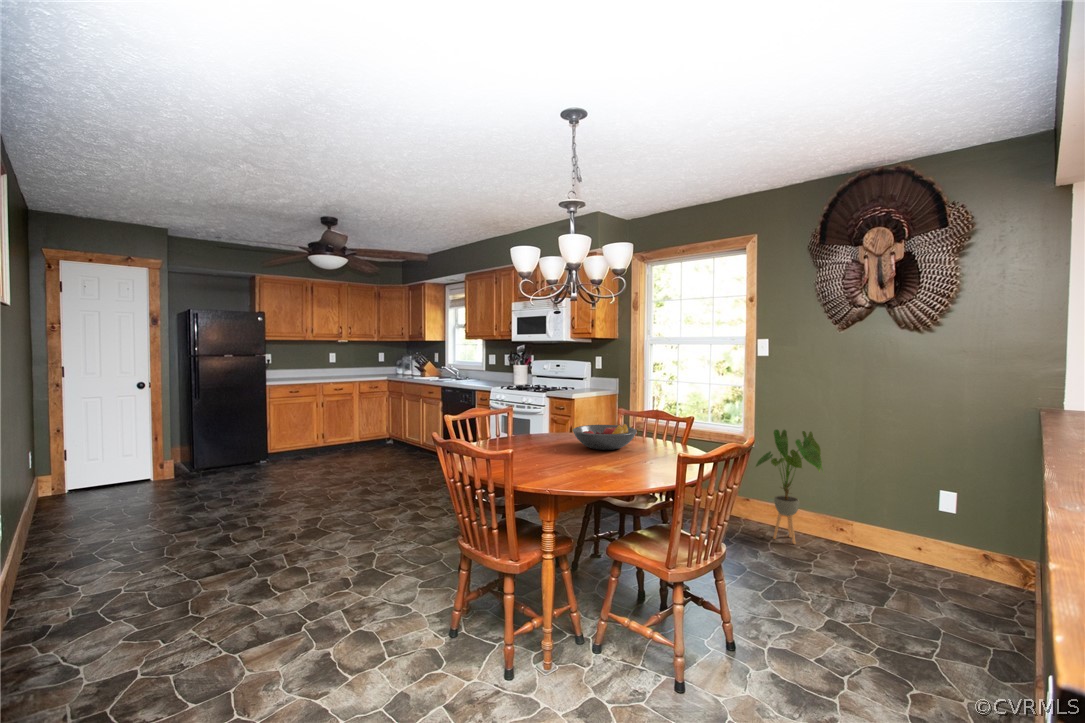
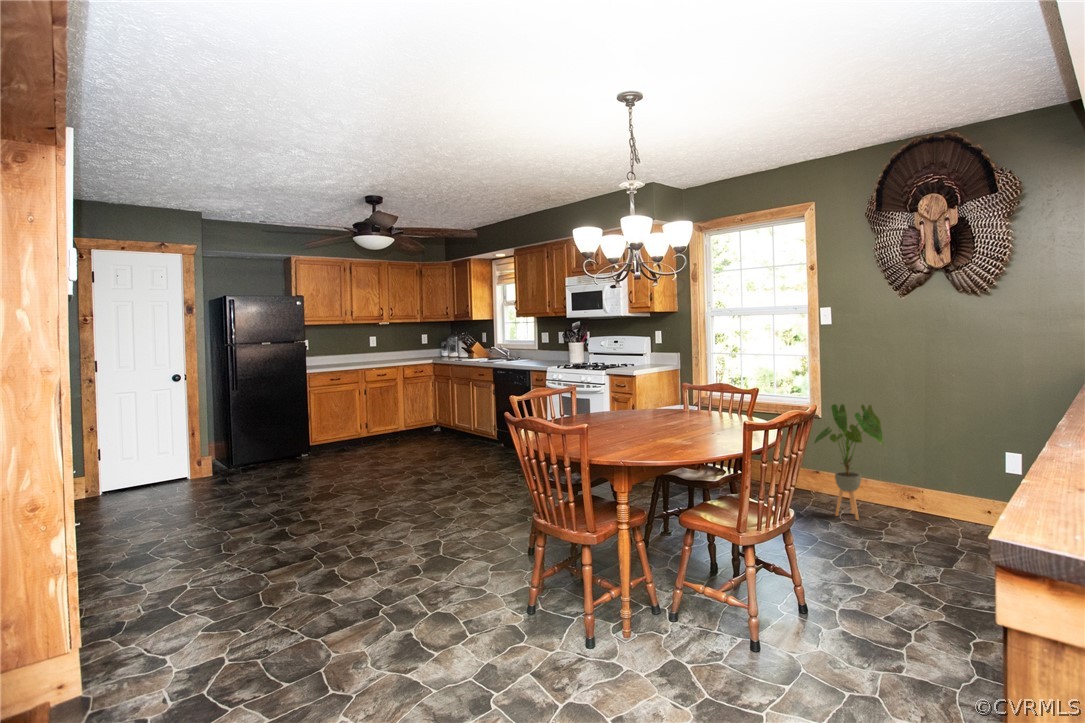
fruit bowl: present [573,423,637,450] -> none [630,403,695,430]

